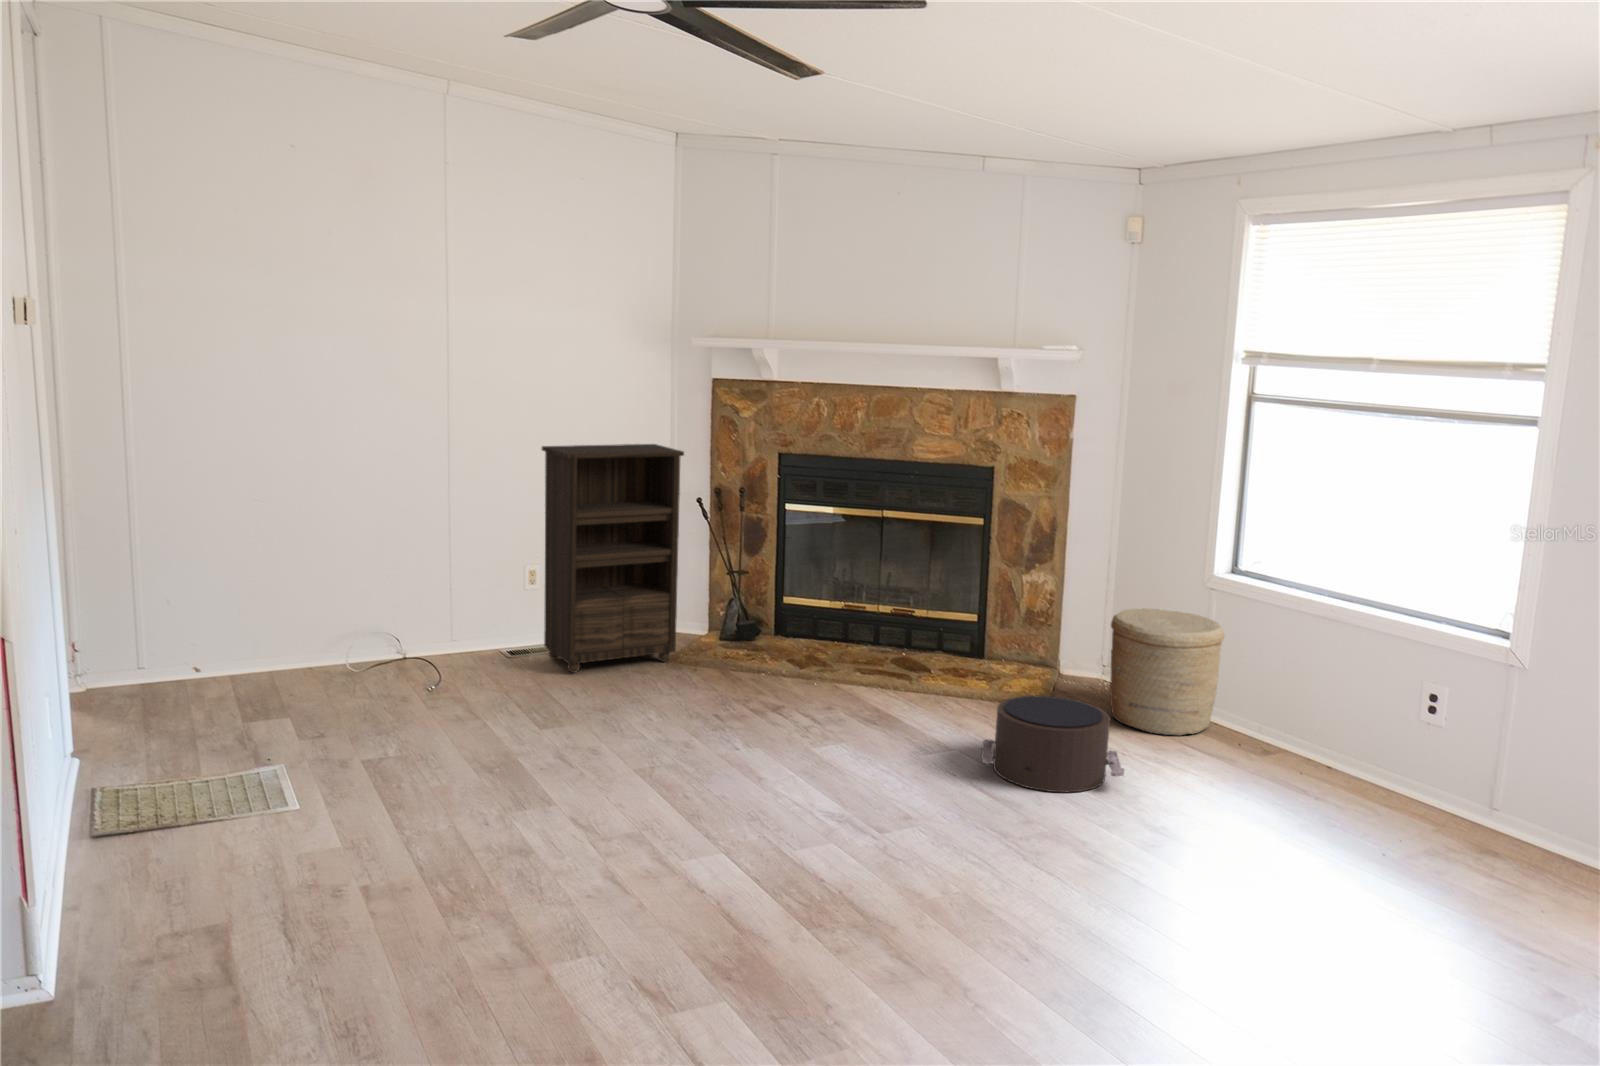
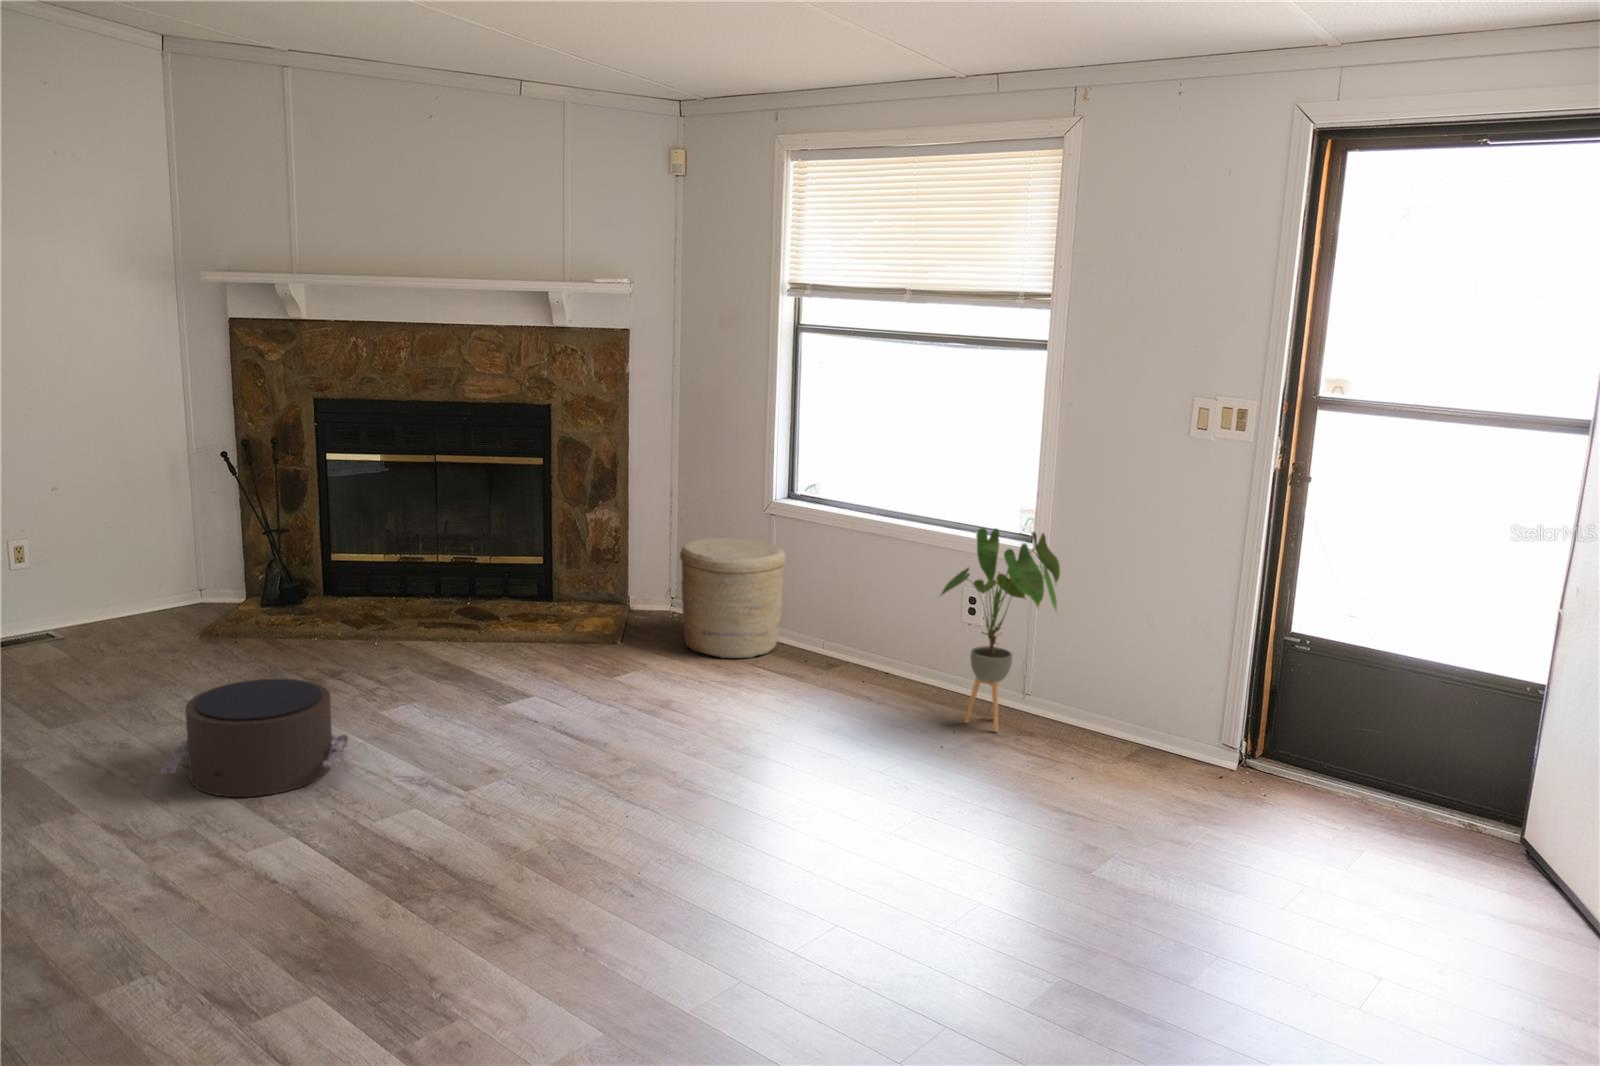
bookshelf: present [542,444,684,673] -> none [7,391,205,661]
house plant: none [1388,620,1543,847] -> present [941,528,1060,732]
pouf: present [982,696,1124,792] -> present [161,679,348,797]

